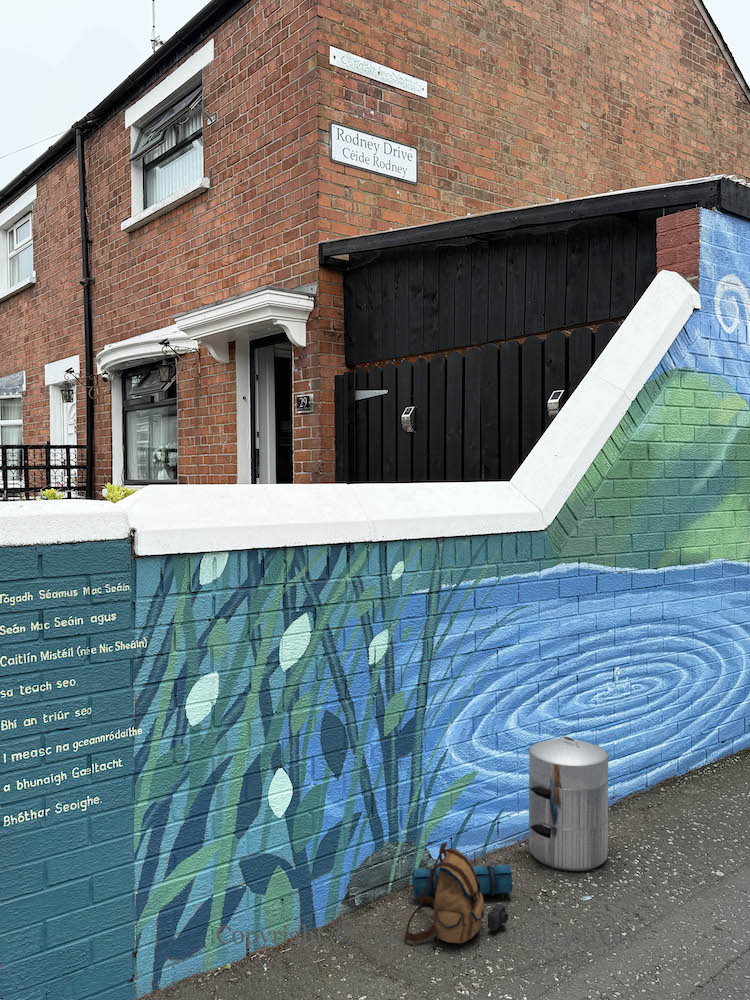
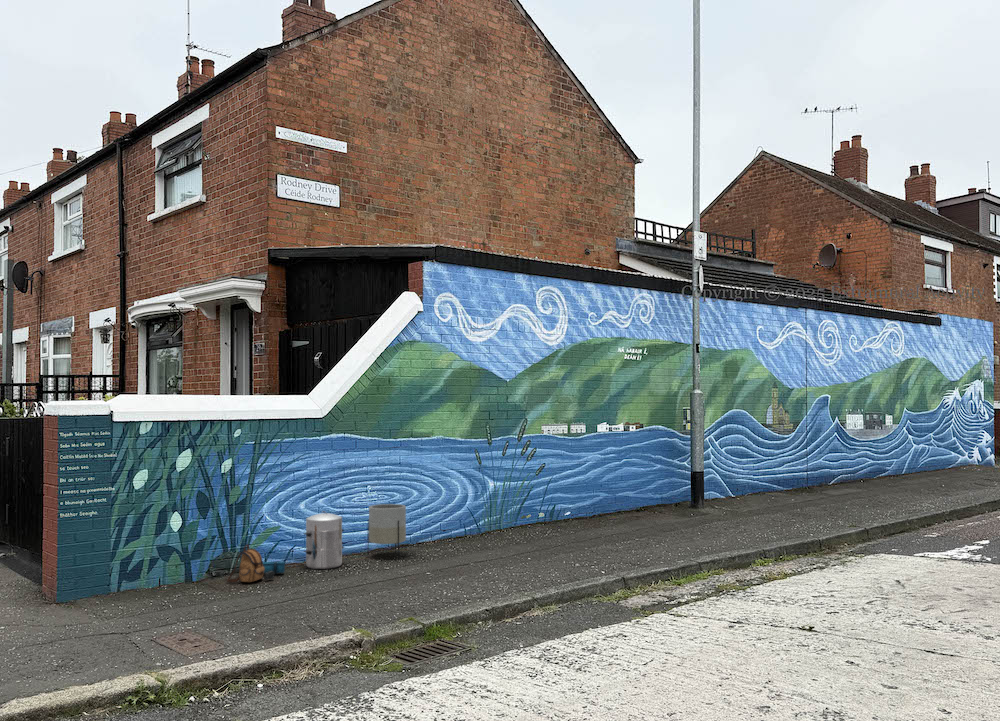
planter: none [626,703,707,829] -> present [368,504,406,559]

